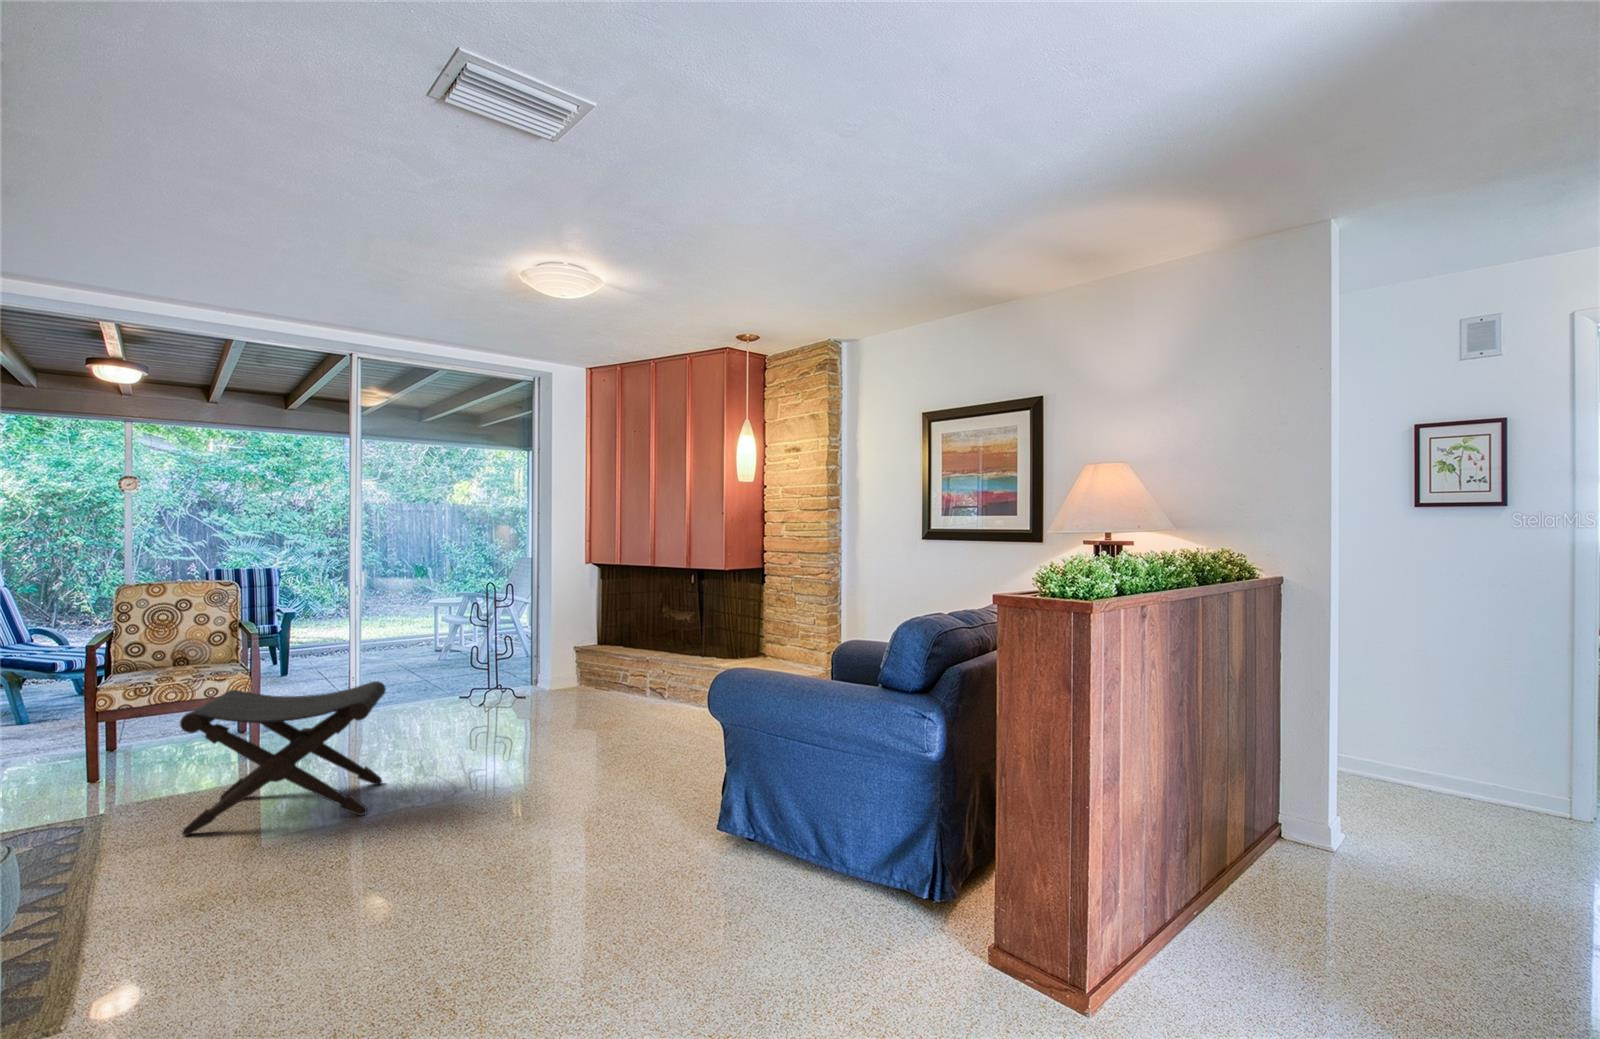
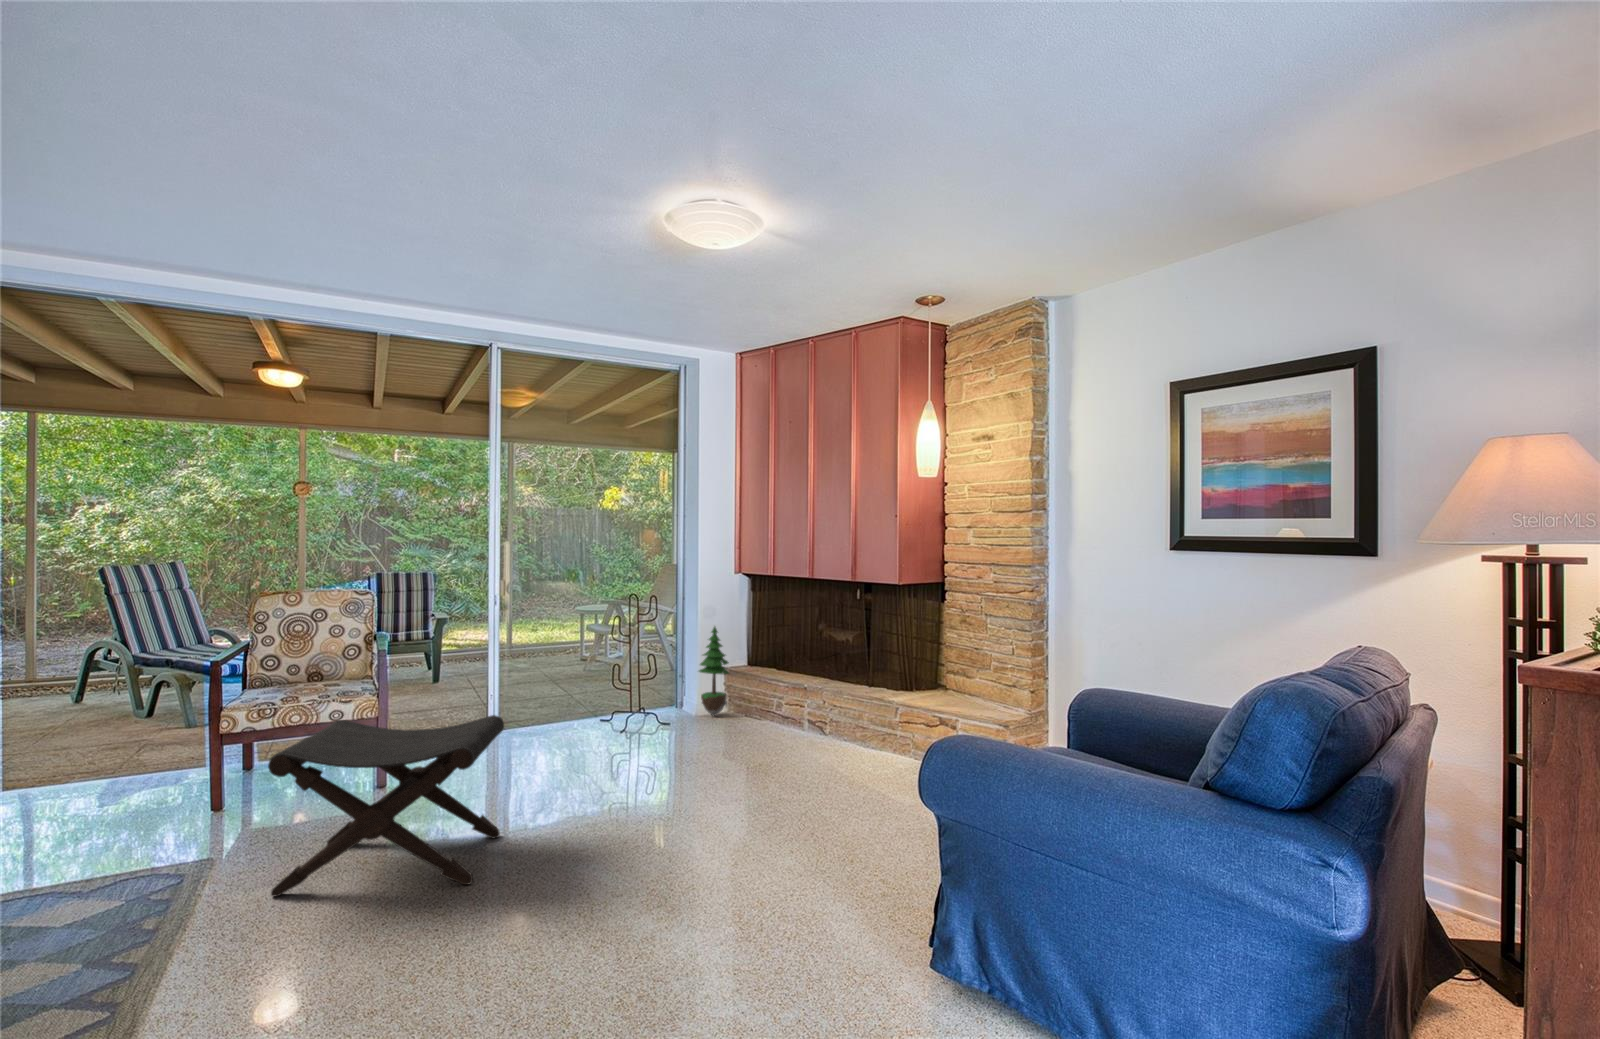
potted tree: none [547,610,577,690] -> present [699,627,729,716]

